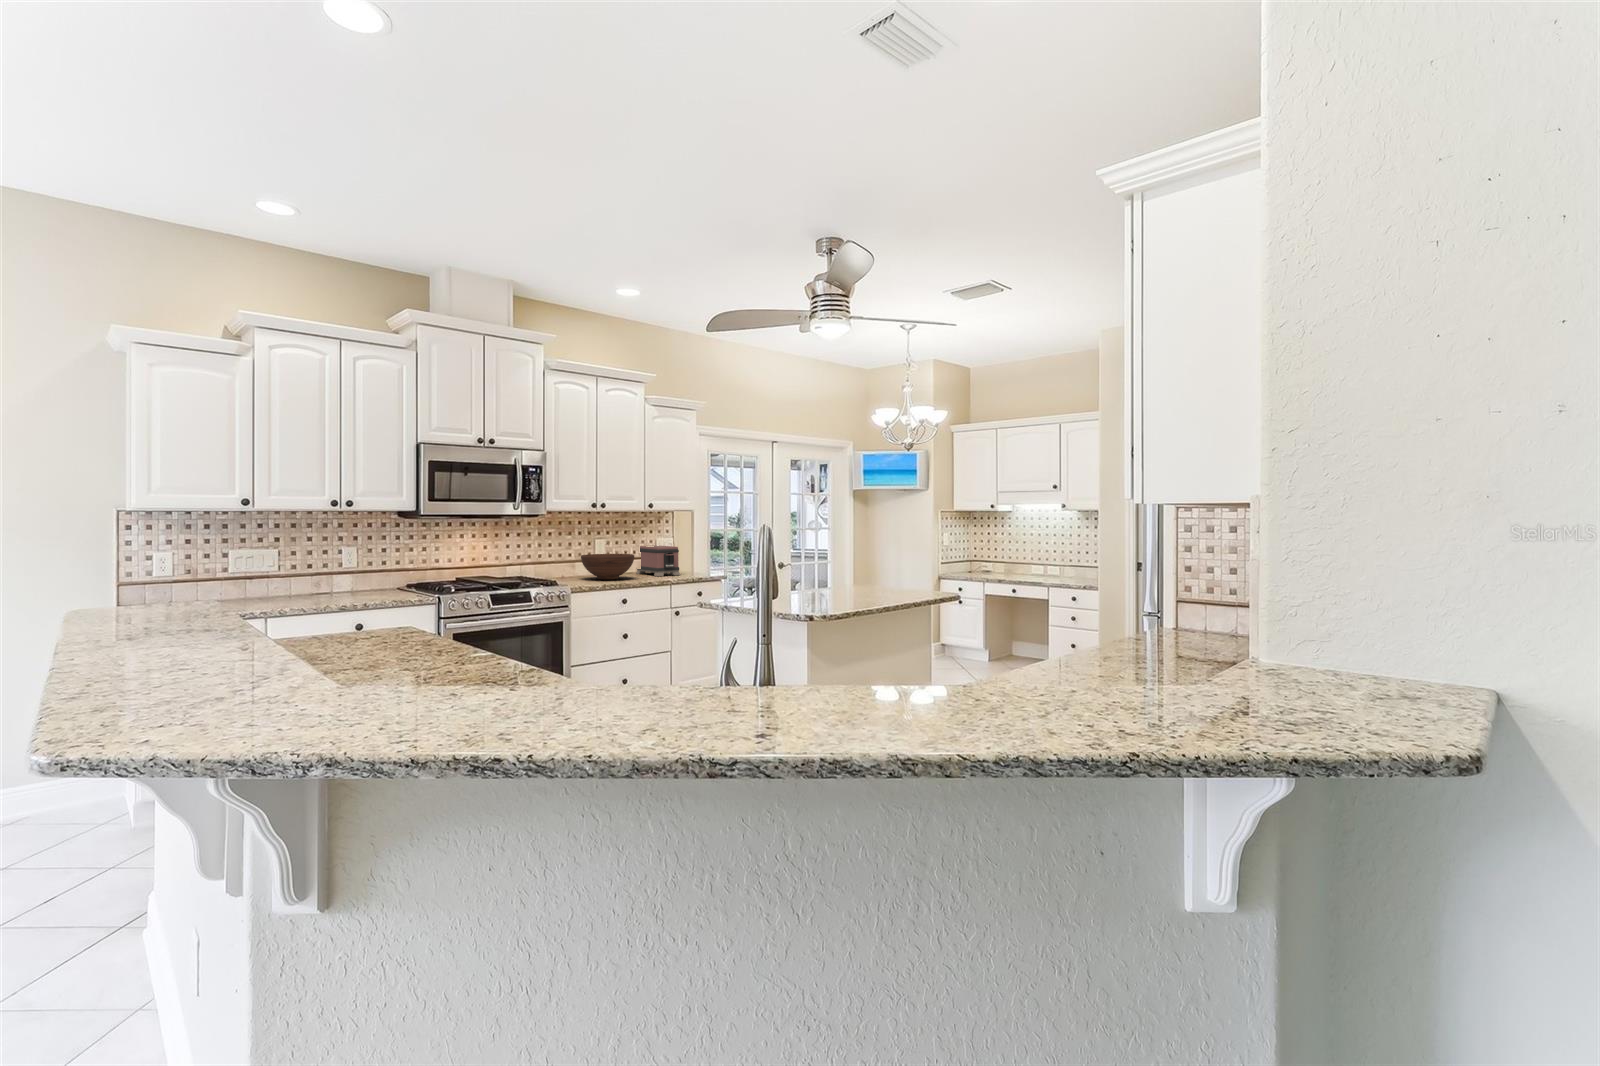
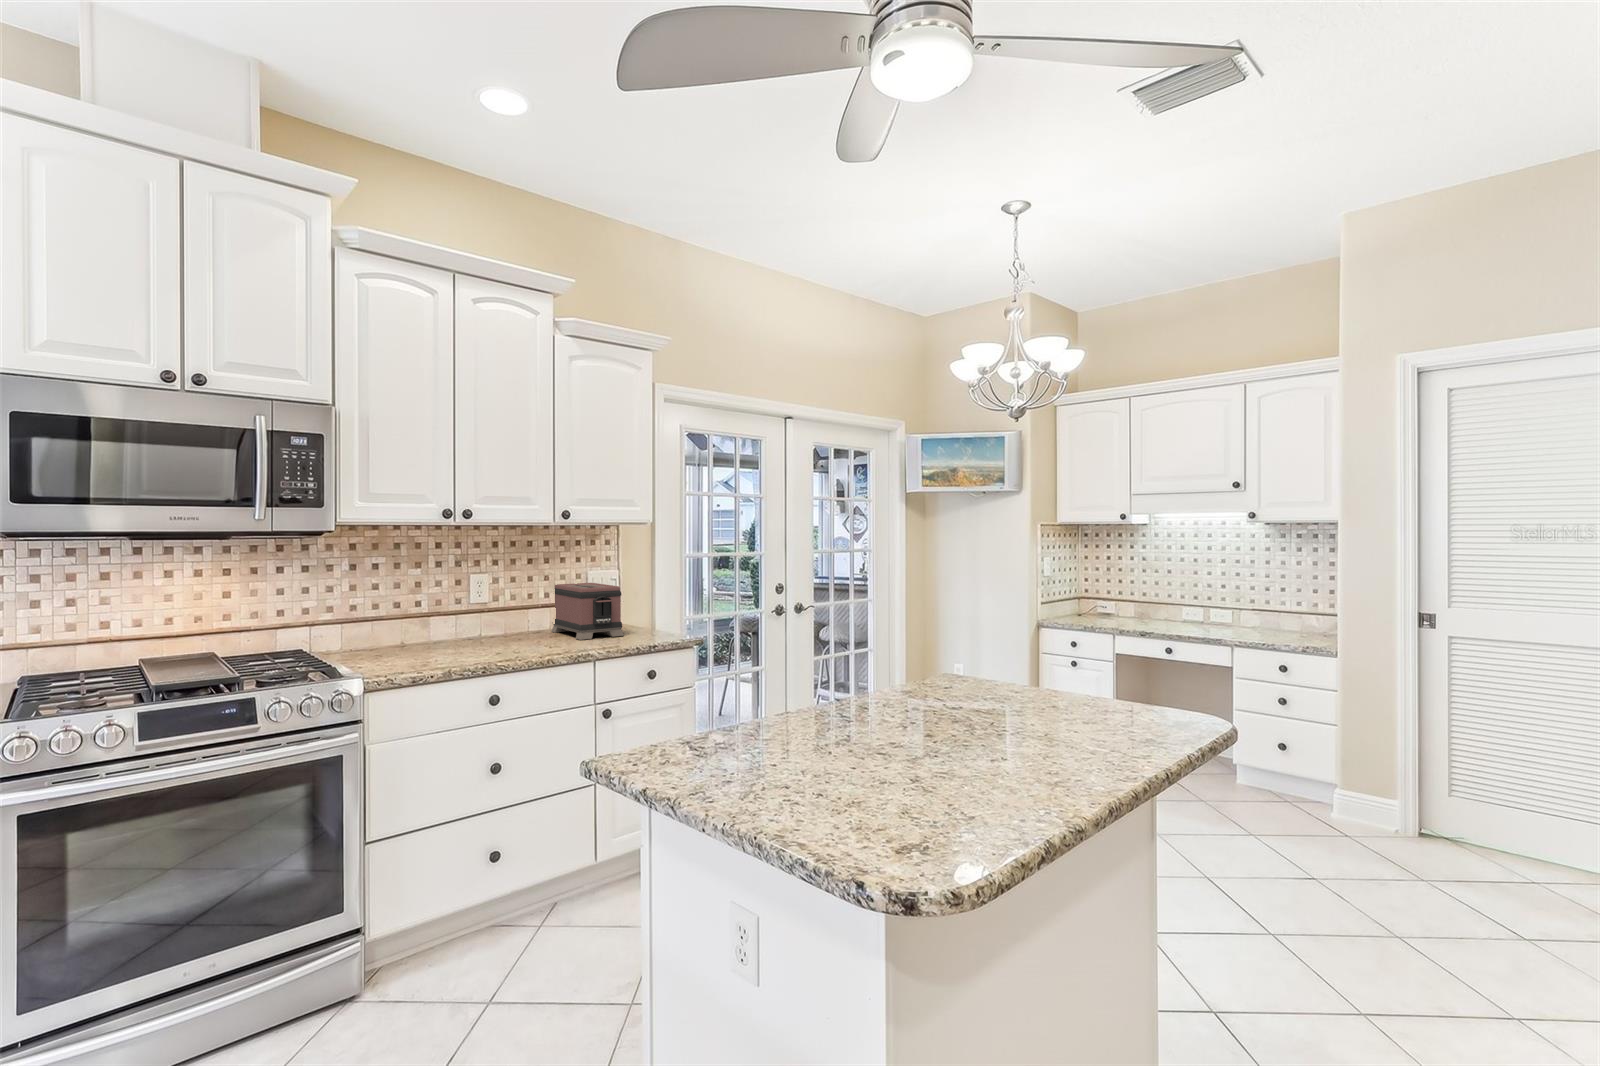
fruit bowl: present [581,554,634,580] -> none [427,601,531,652]

